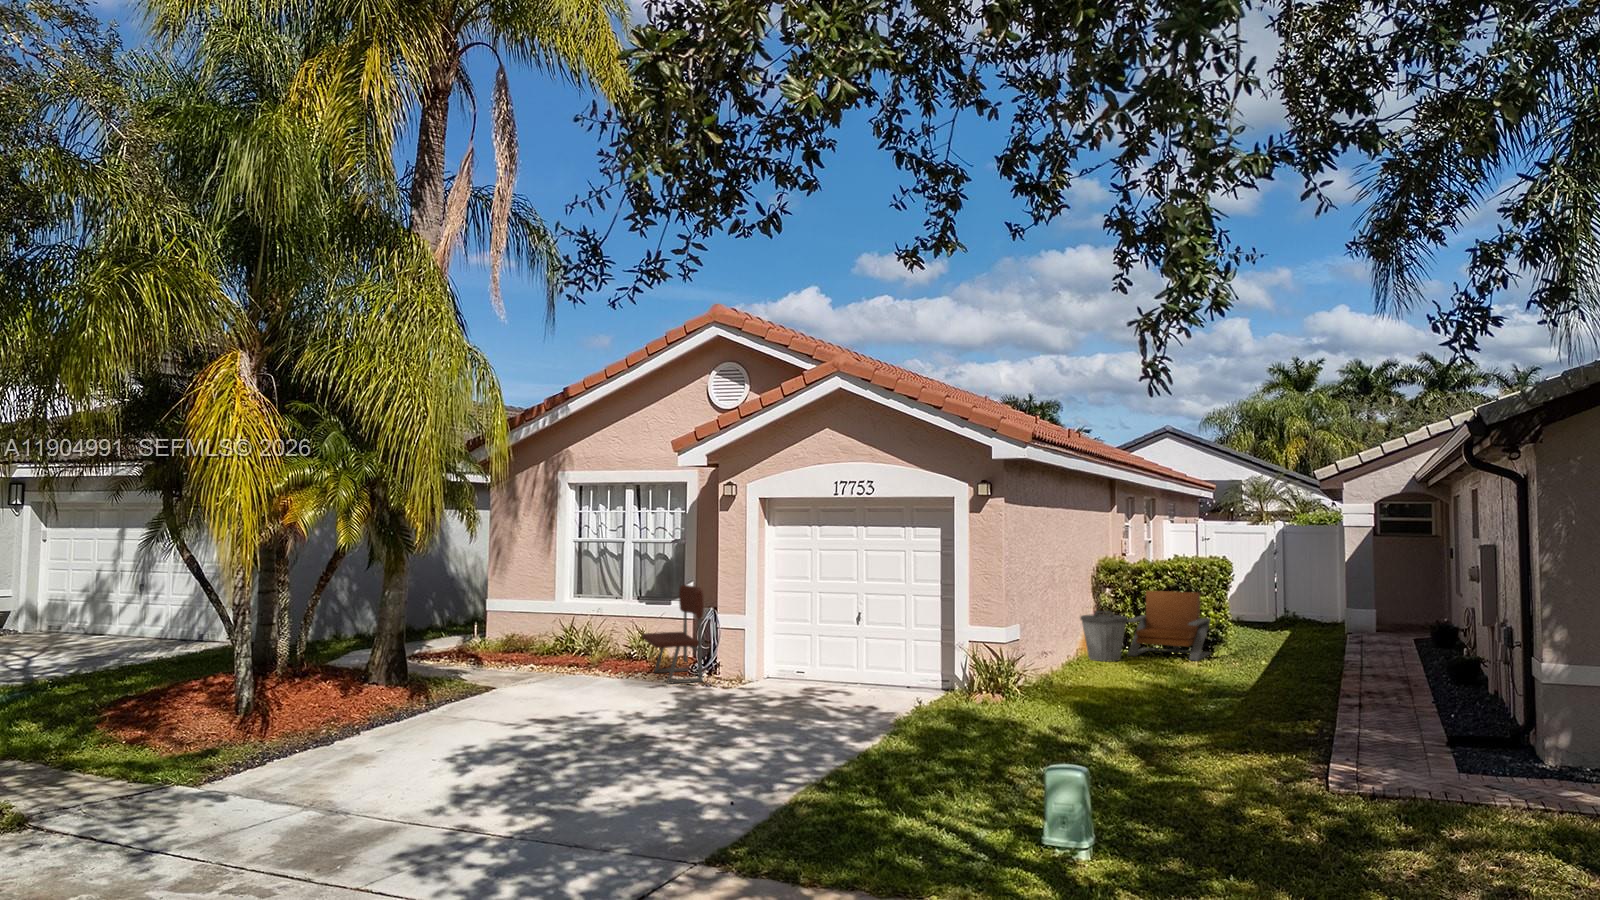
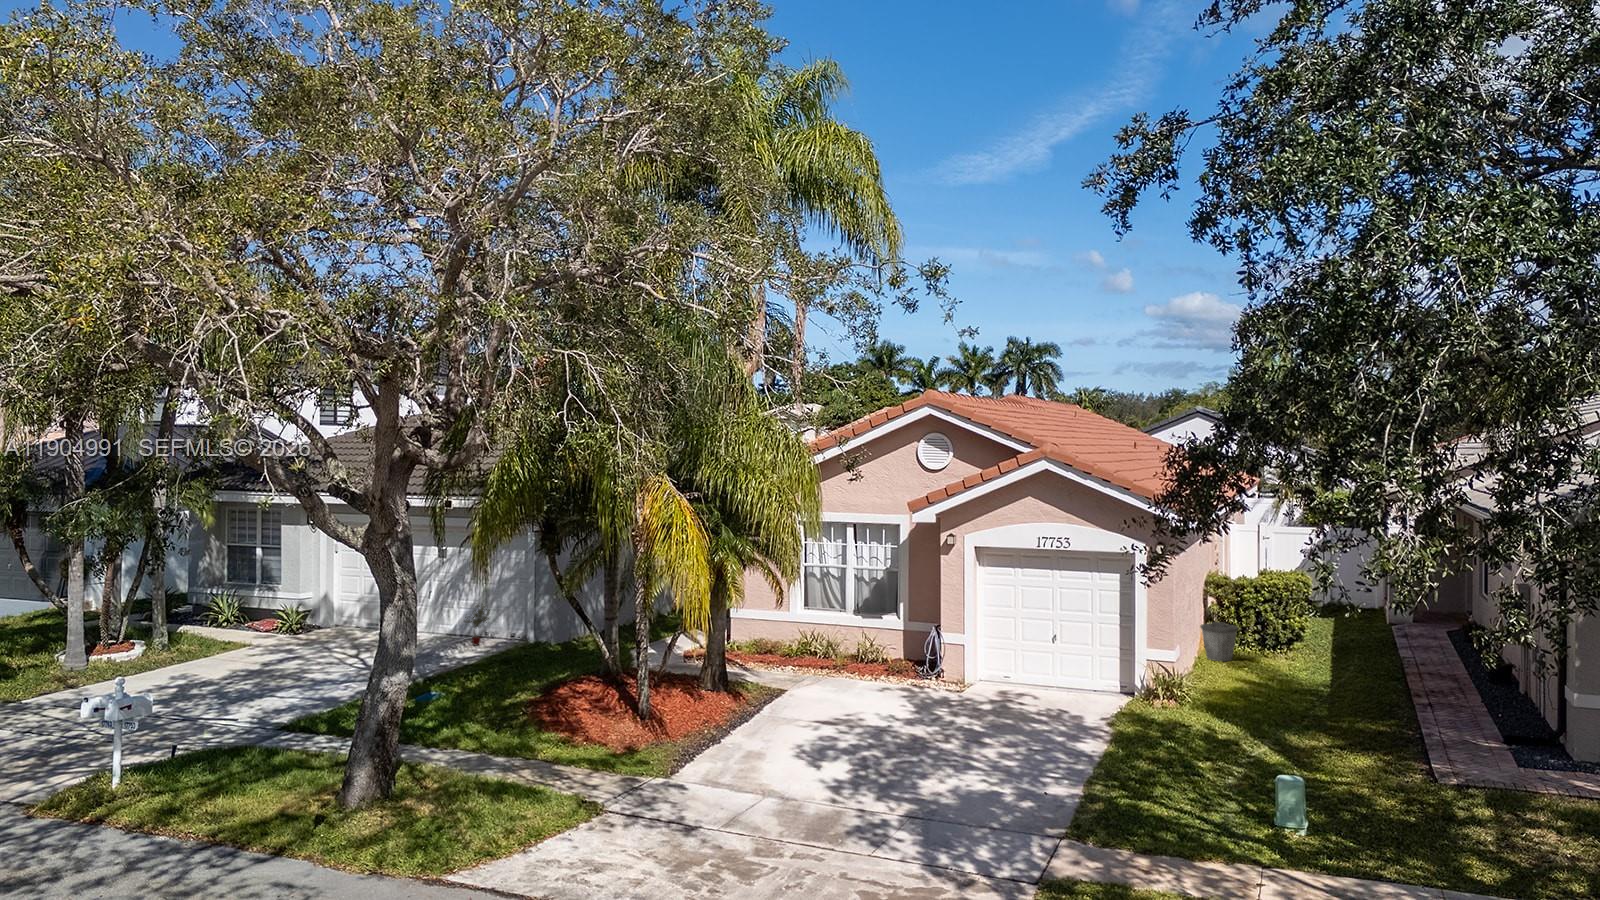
bench: present [642,585,704,684] -> none [873,606,929,684]
lounge chair: present [1127,591,1211,661] -> none [1235,603,1300,661]
potted tree: none [163,594,200,648] -> present [464,604,490,645]

